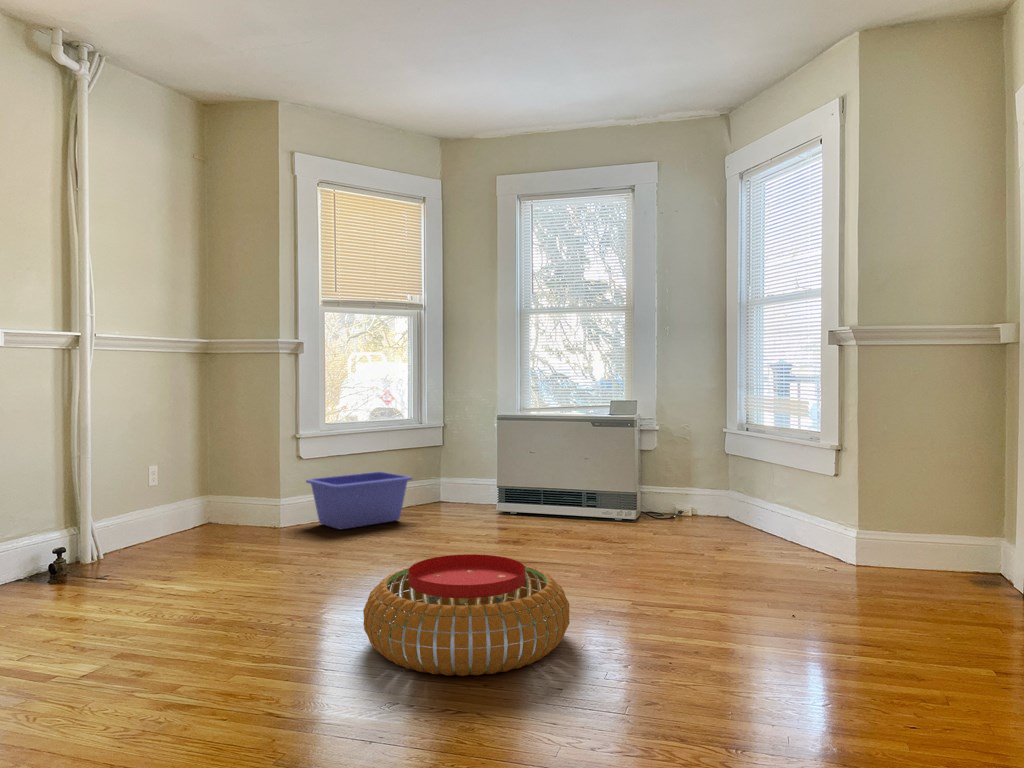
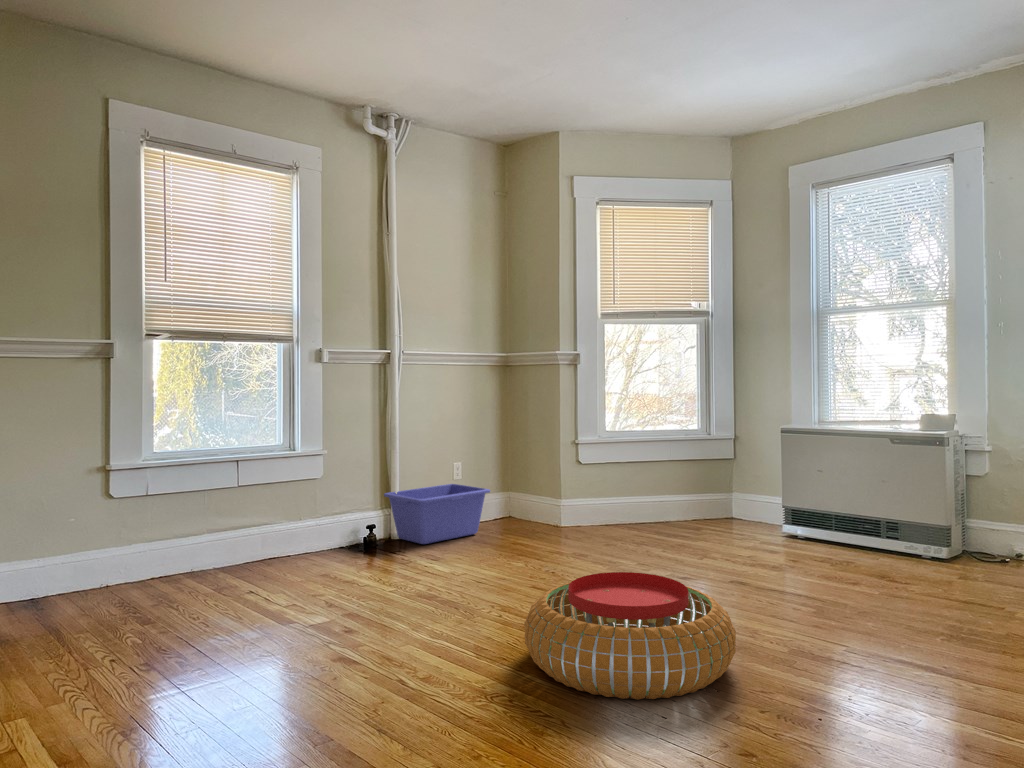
storage bin: present [306,472,412,529] -> present [384,484,490,544]

